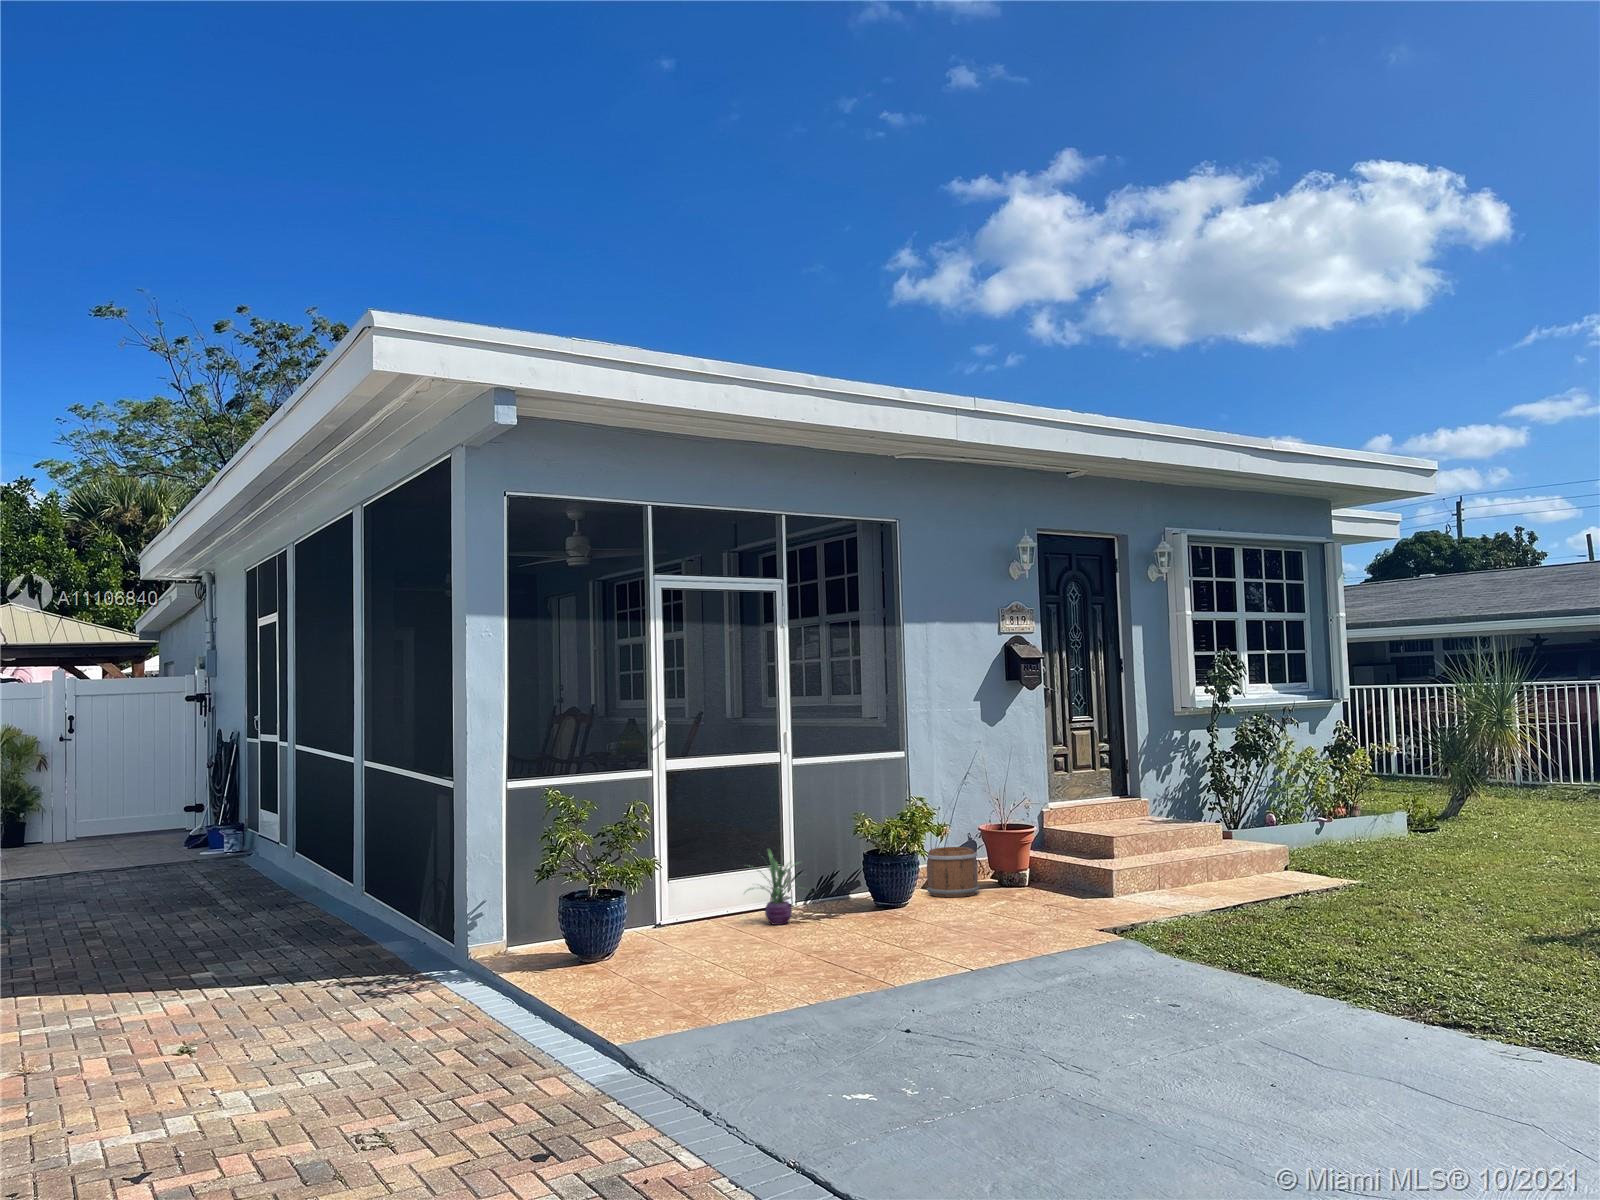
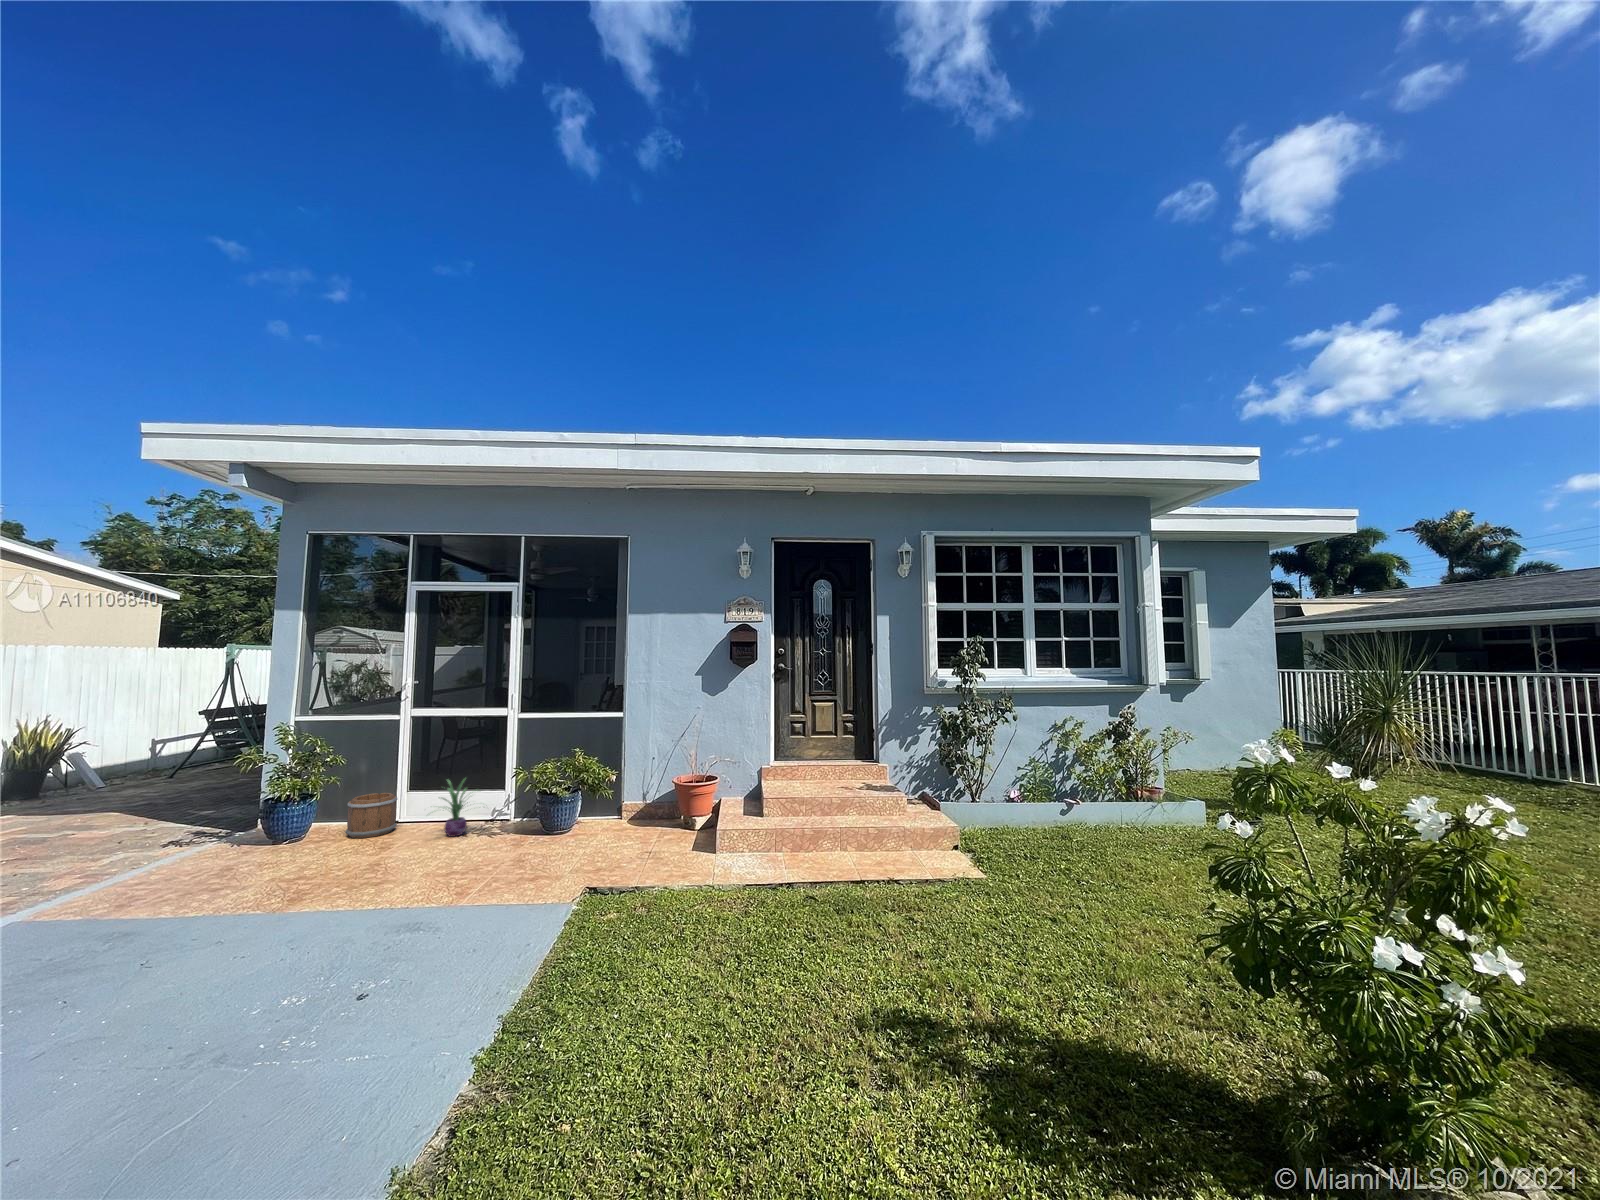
bucket: present [927,847,979,898] -> present [345,793,397,838]

